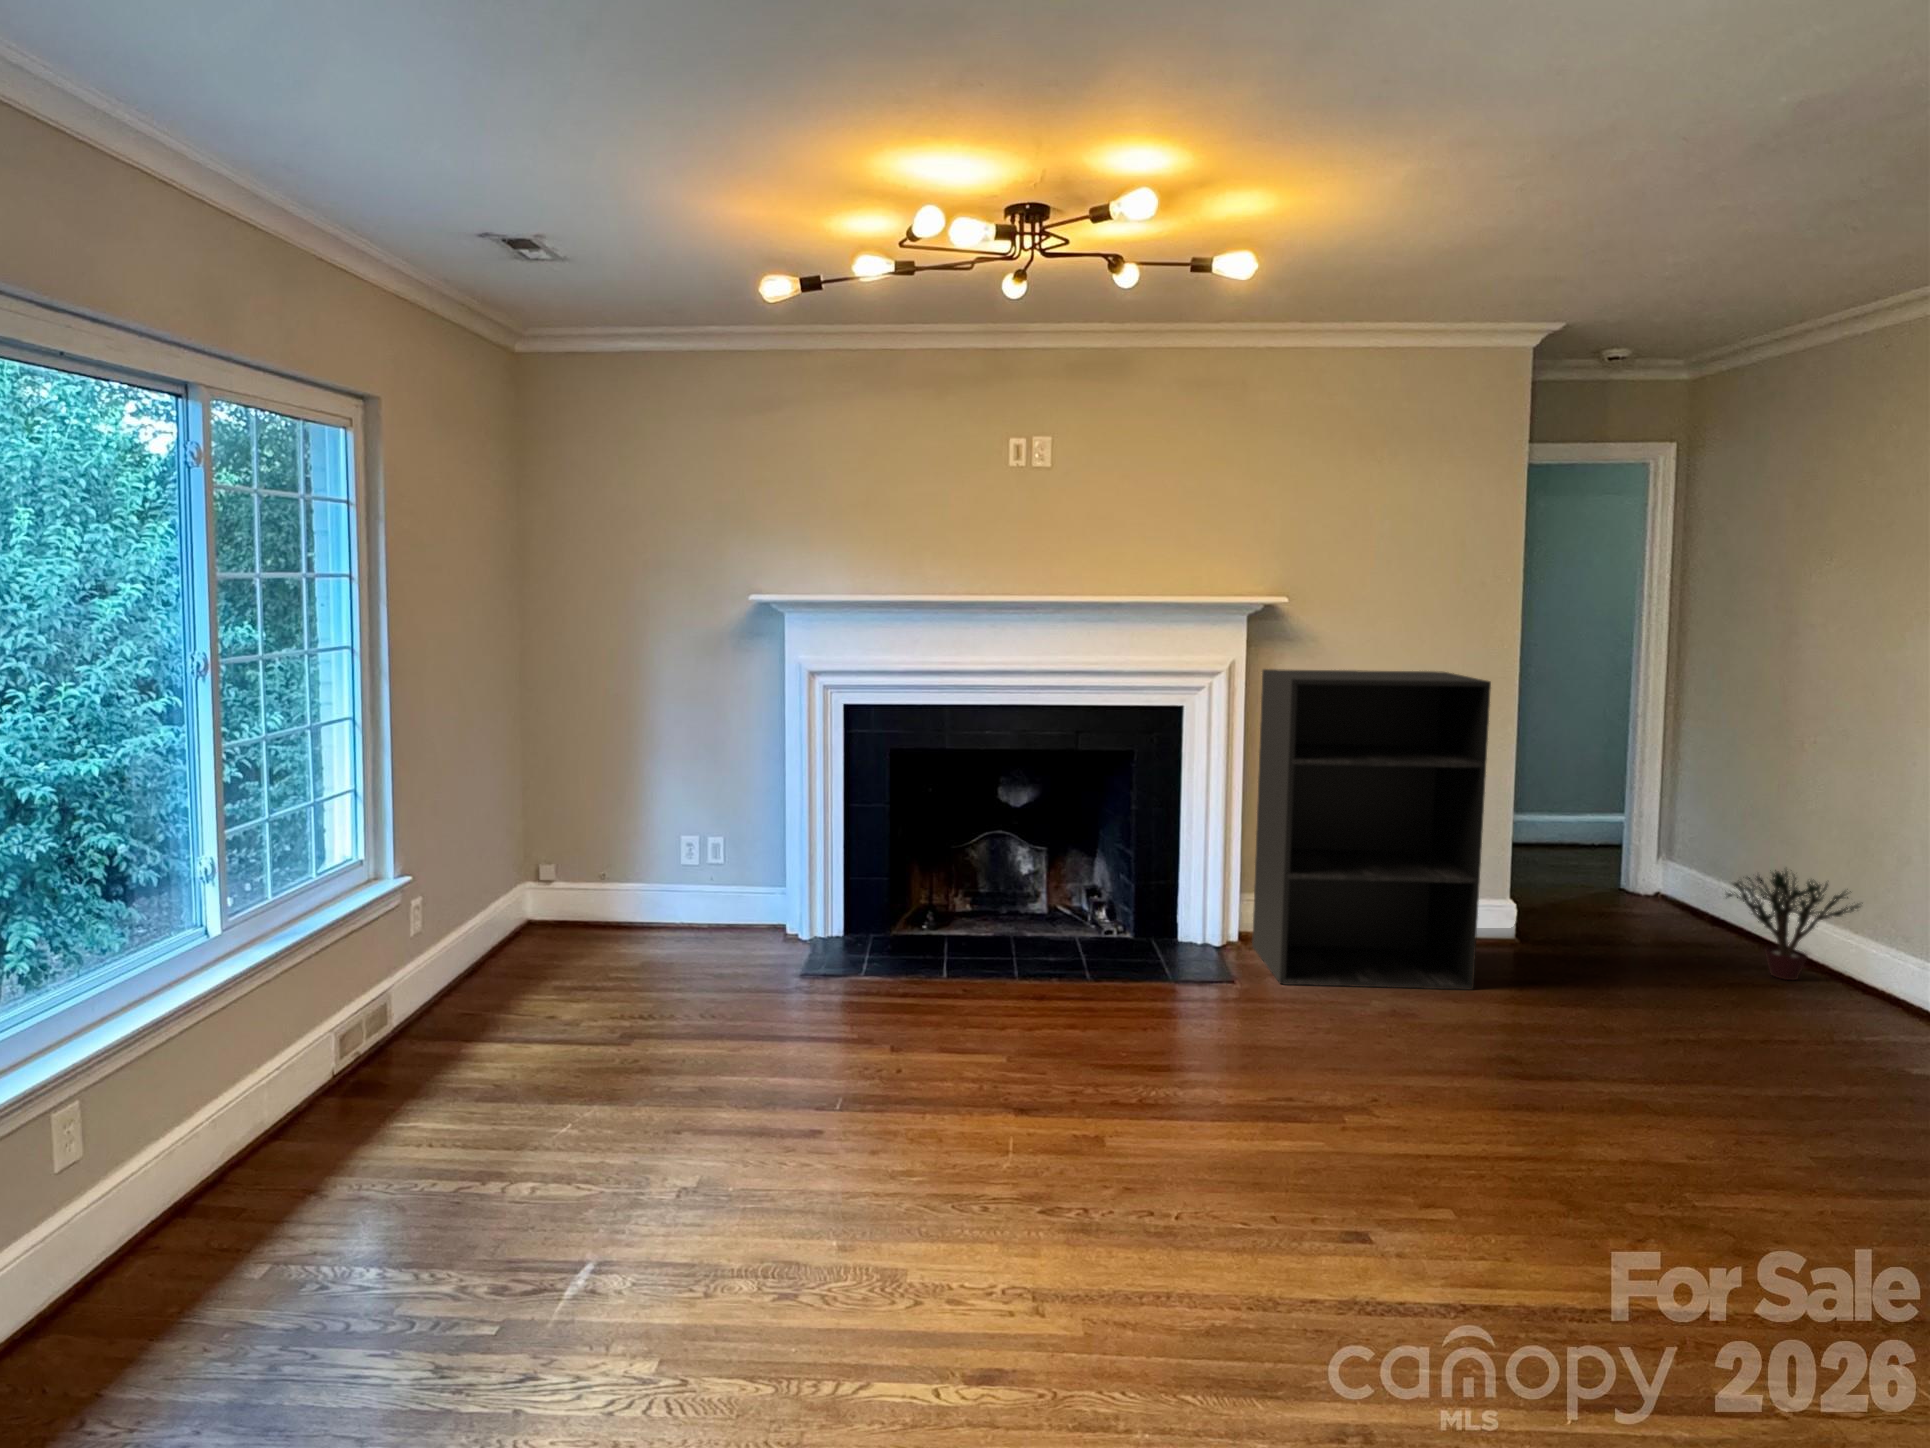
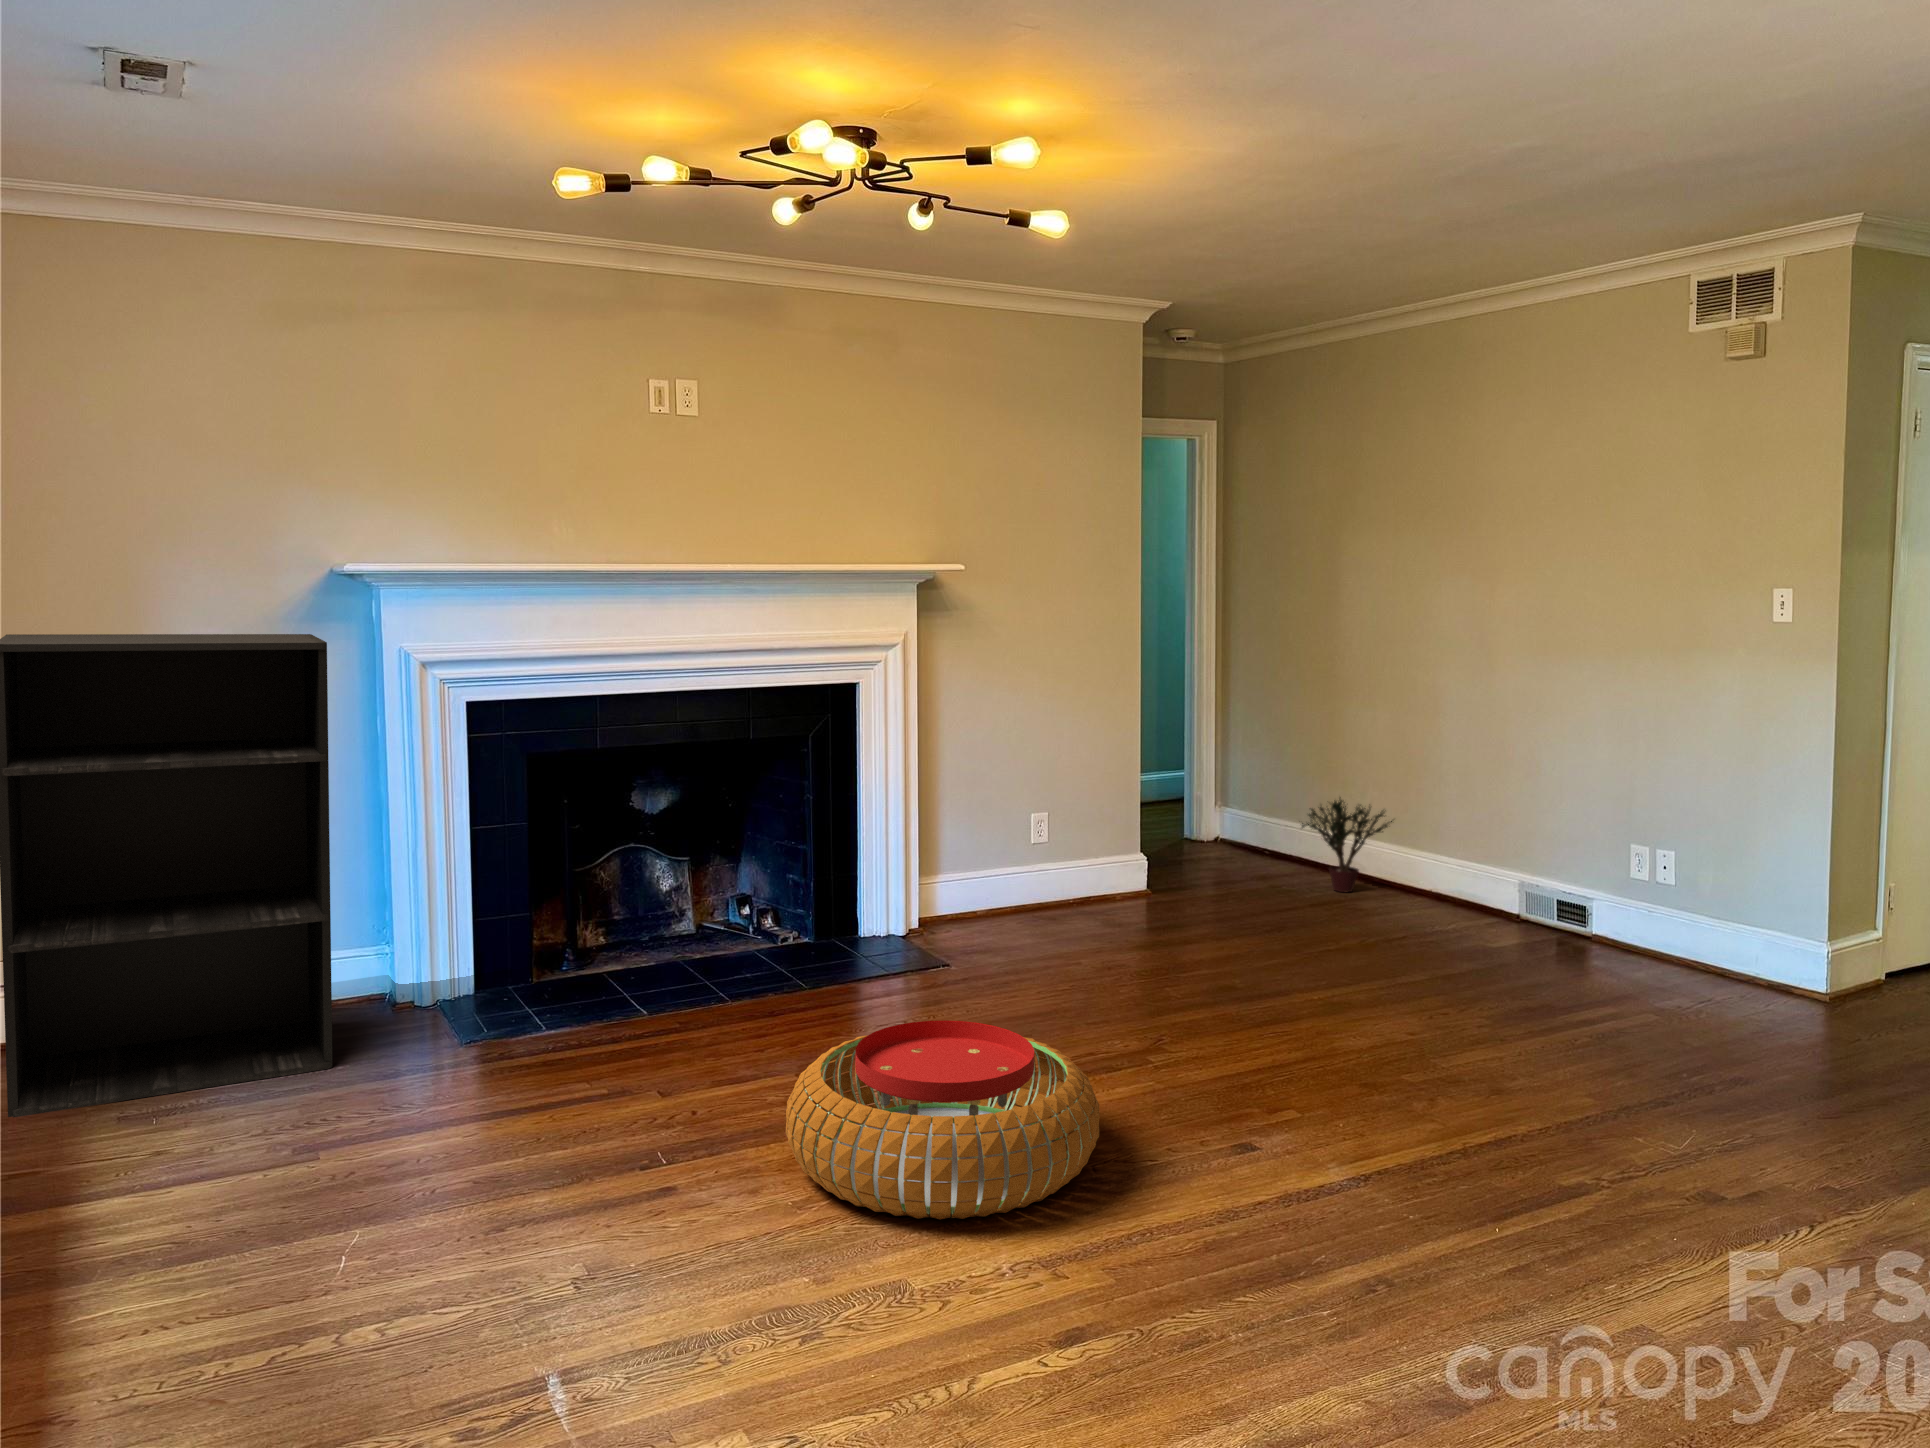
bookshelf: present [1252,669,1491,990] -> present [0,634,332,1117]
pouf: none [904,1034,1193,1235] -> present [786,1020,1100,1220]

